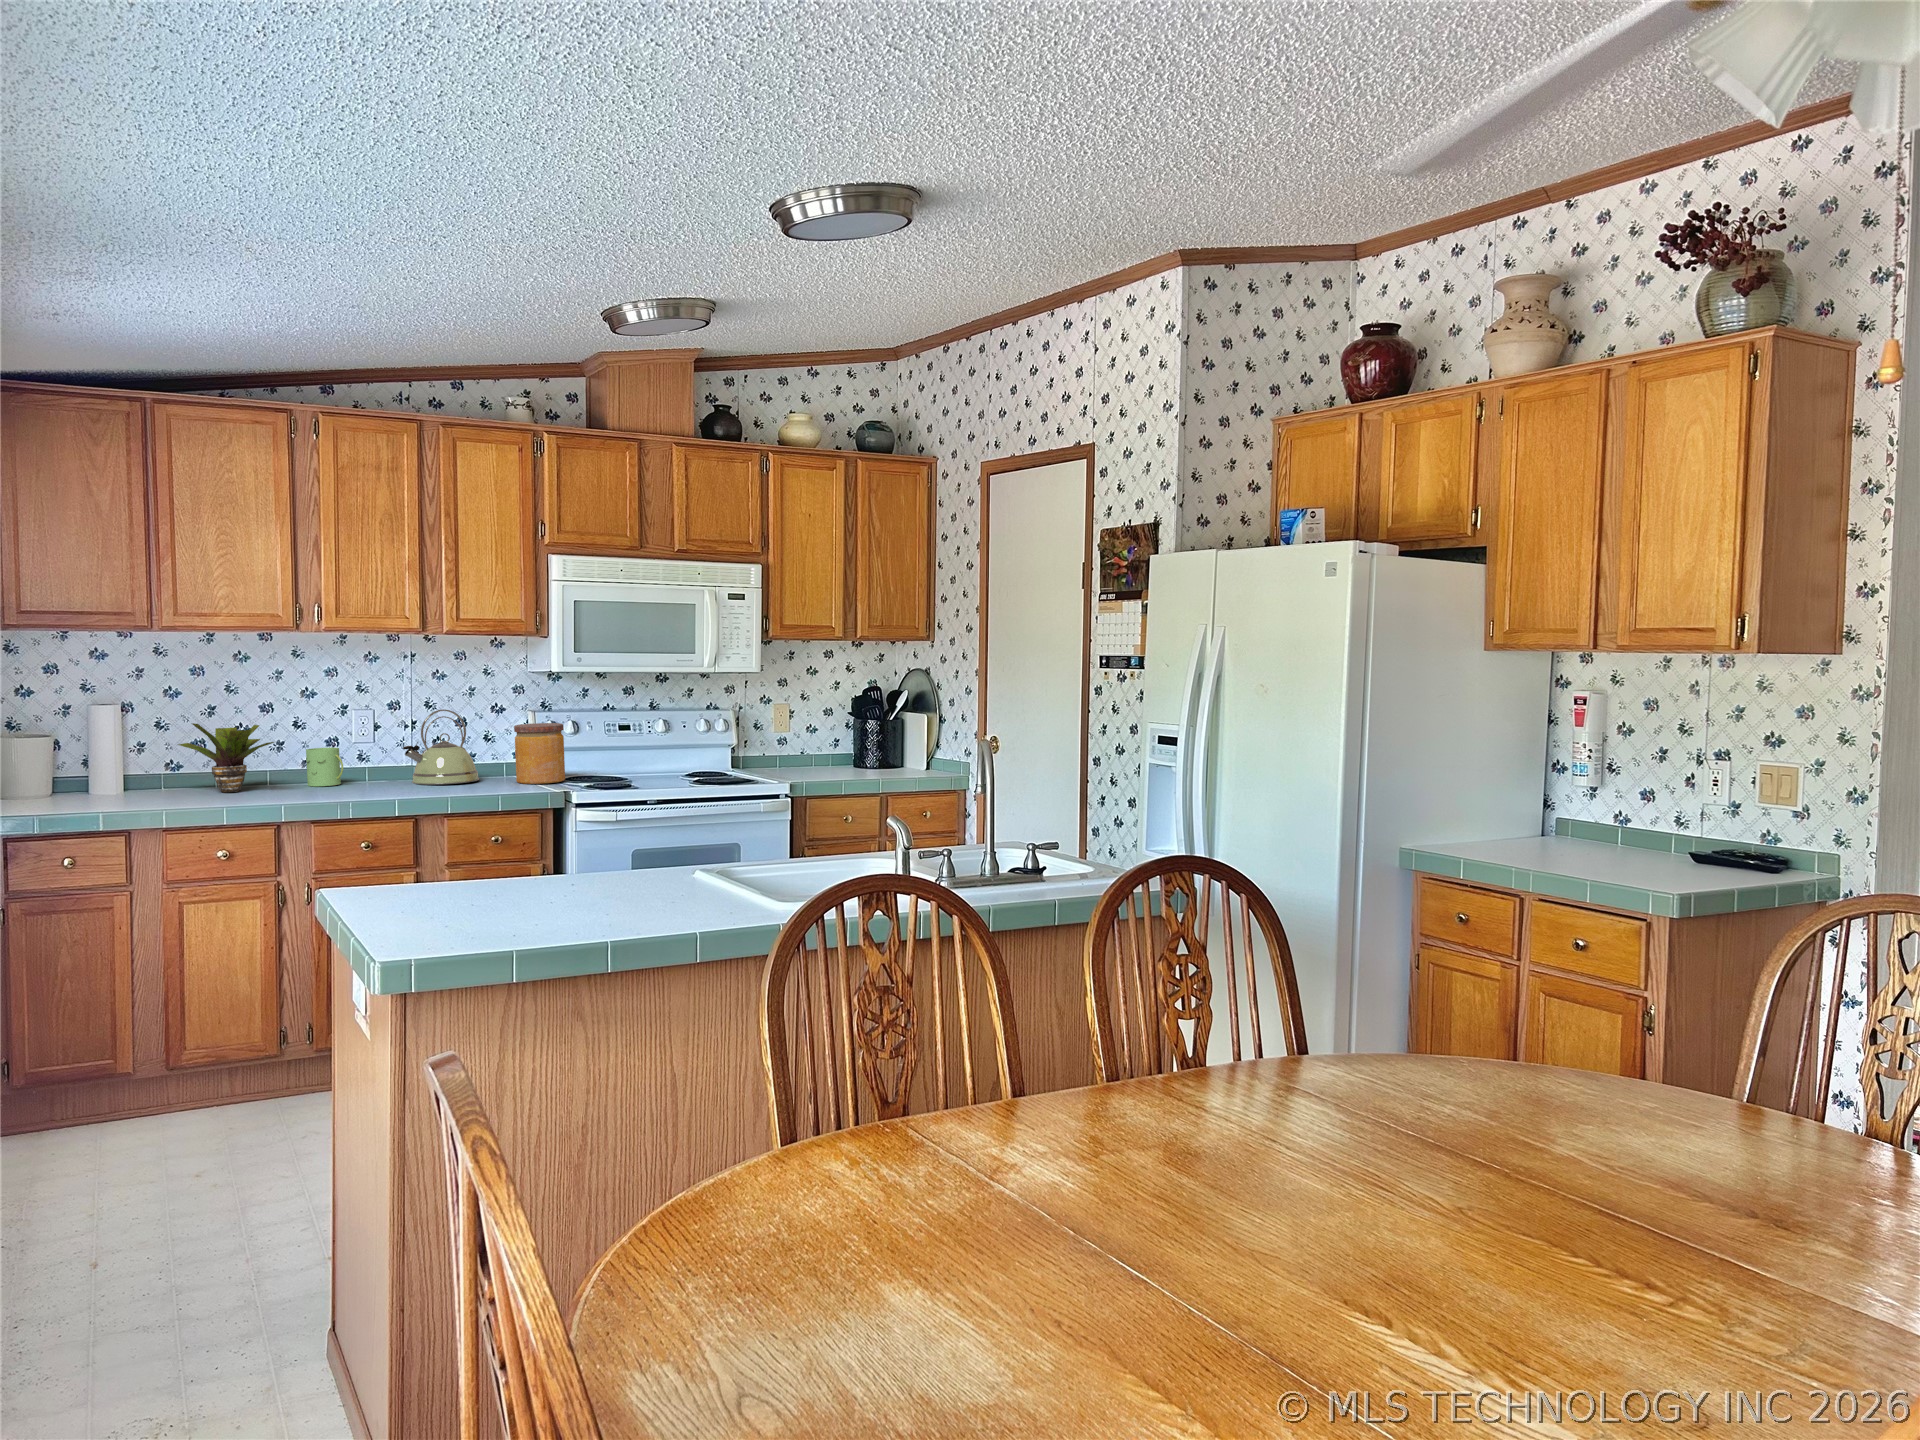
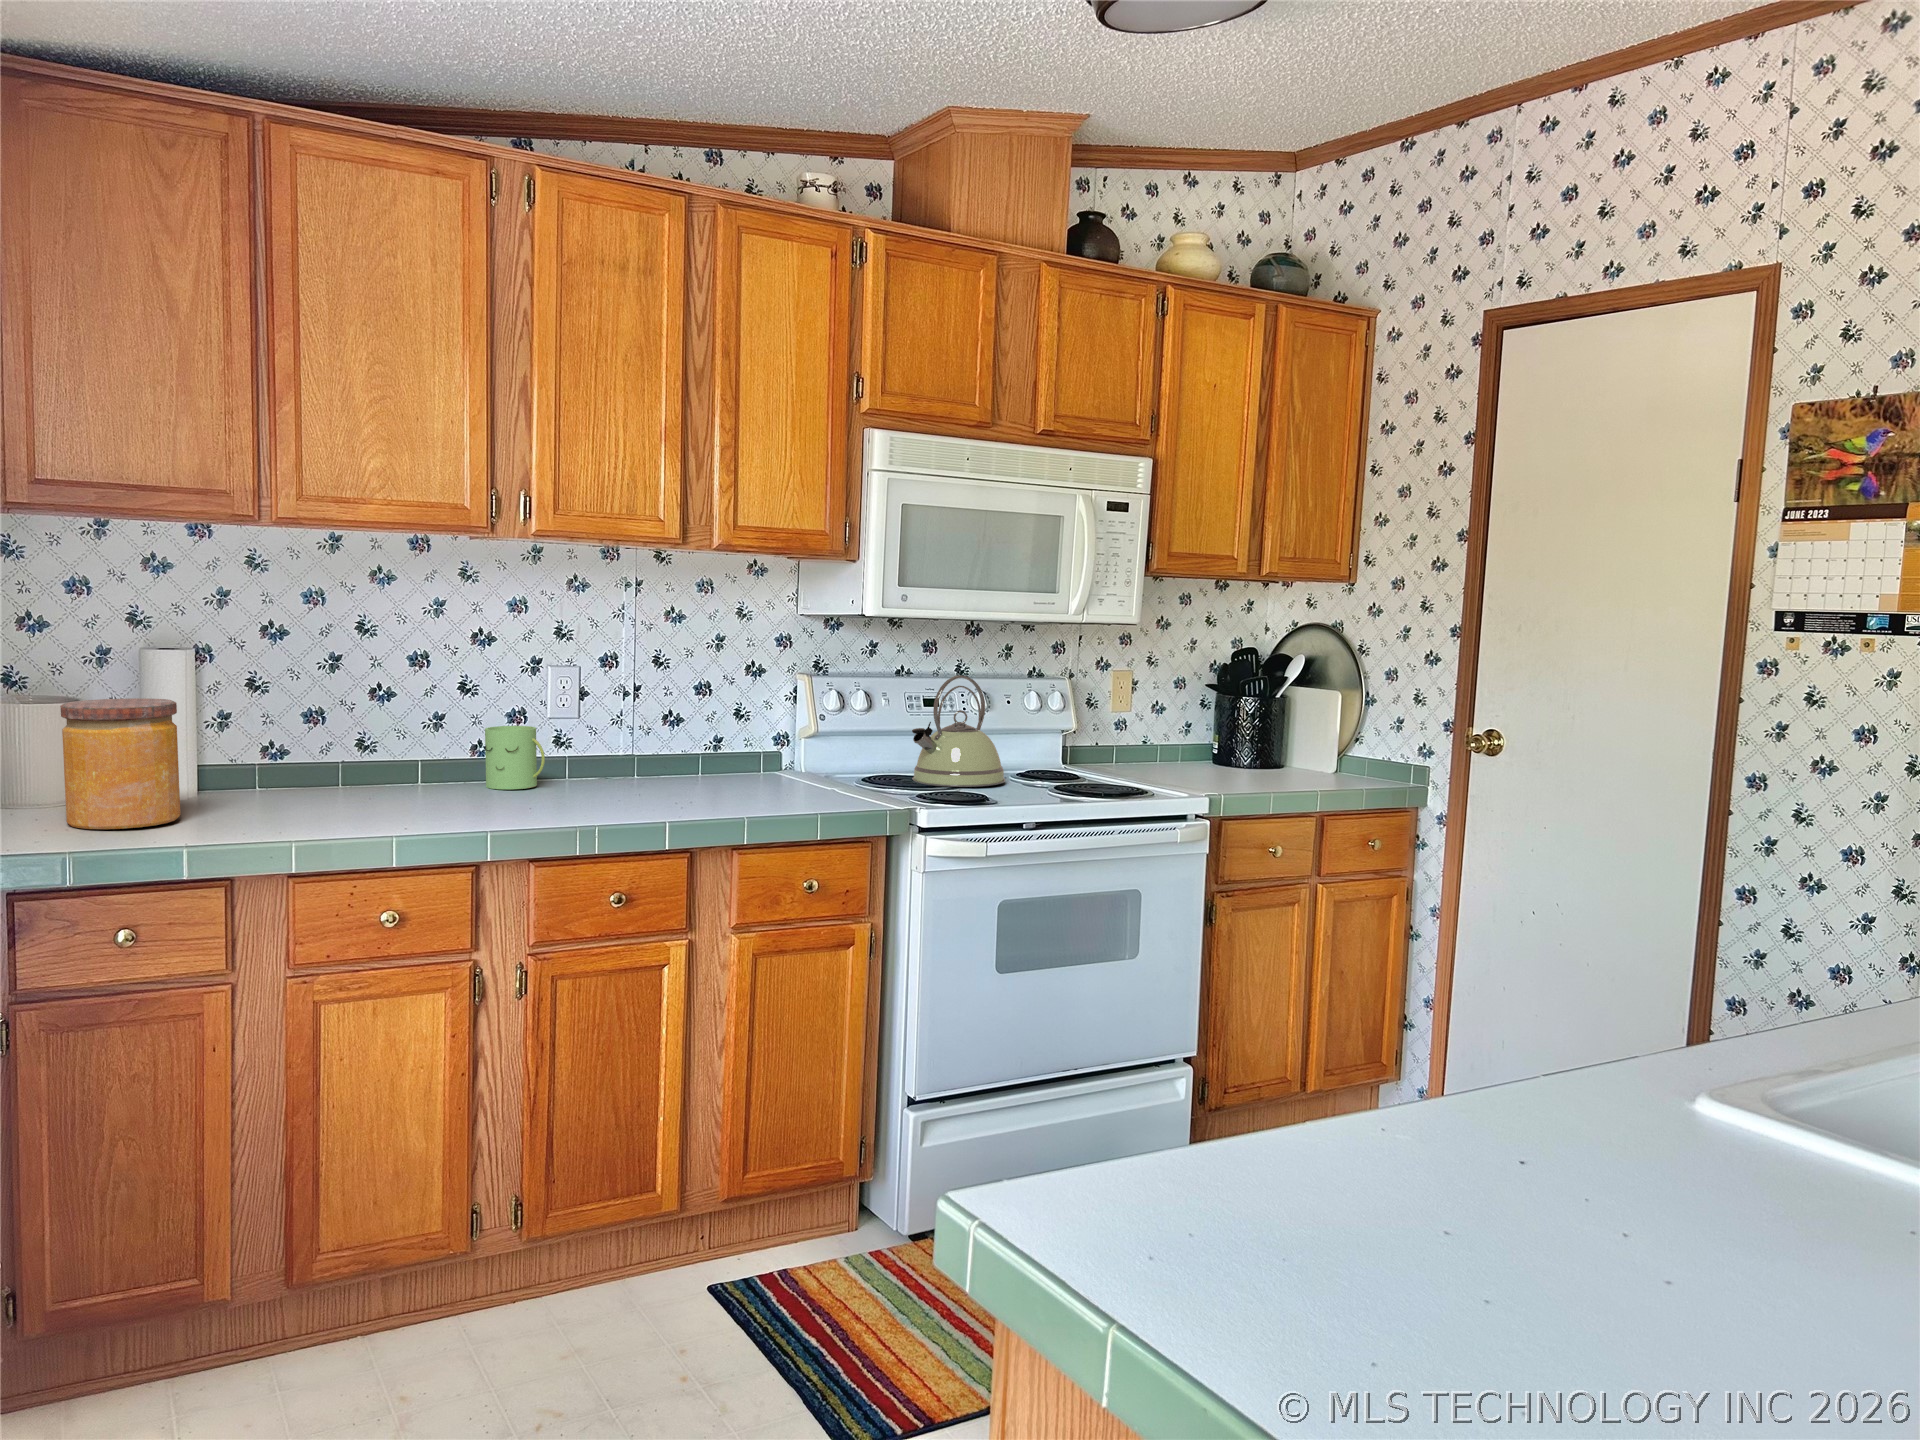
kettle: present [403,709,479,785] -> present [912,675,1005,787]
potted plant: present [178,723,274,792] -> none [290,684,454,800]
jar: present [514,723,565,784] -> present [60,698,180,829]

